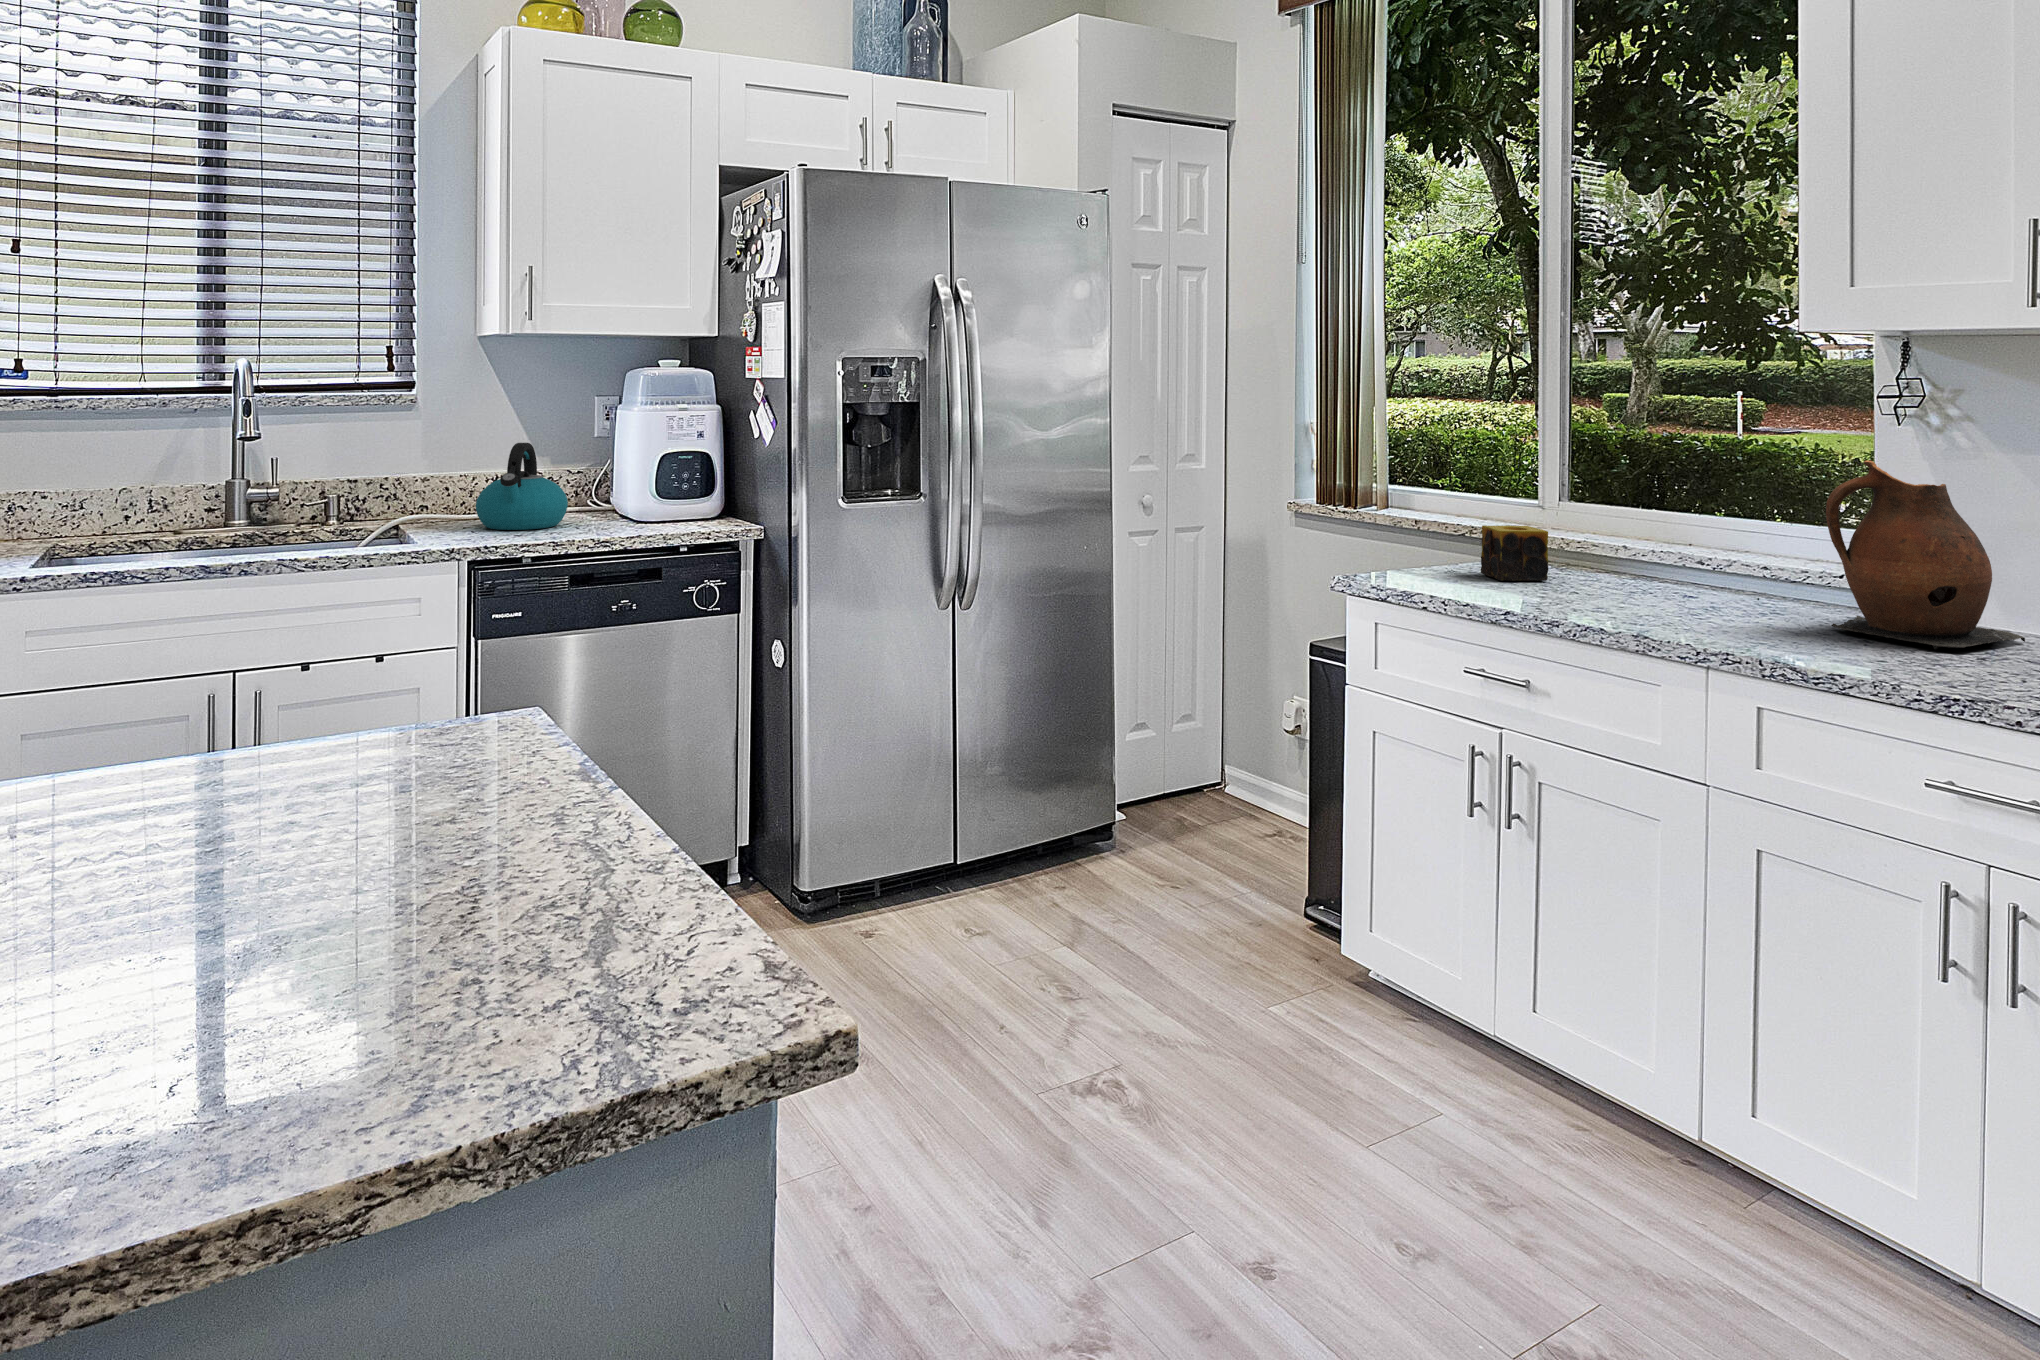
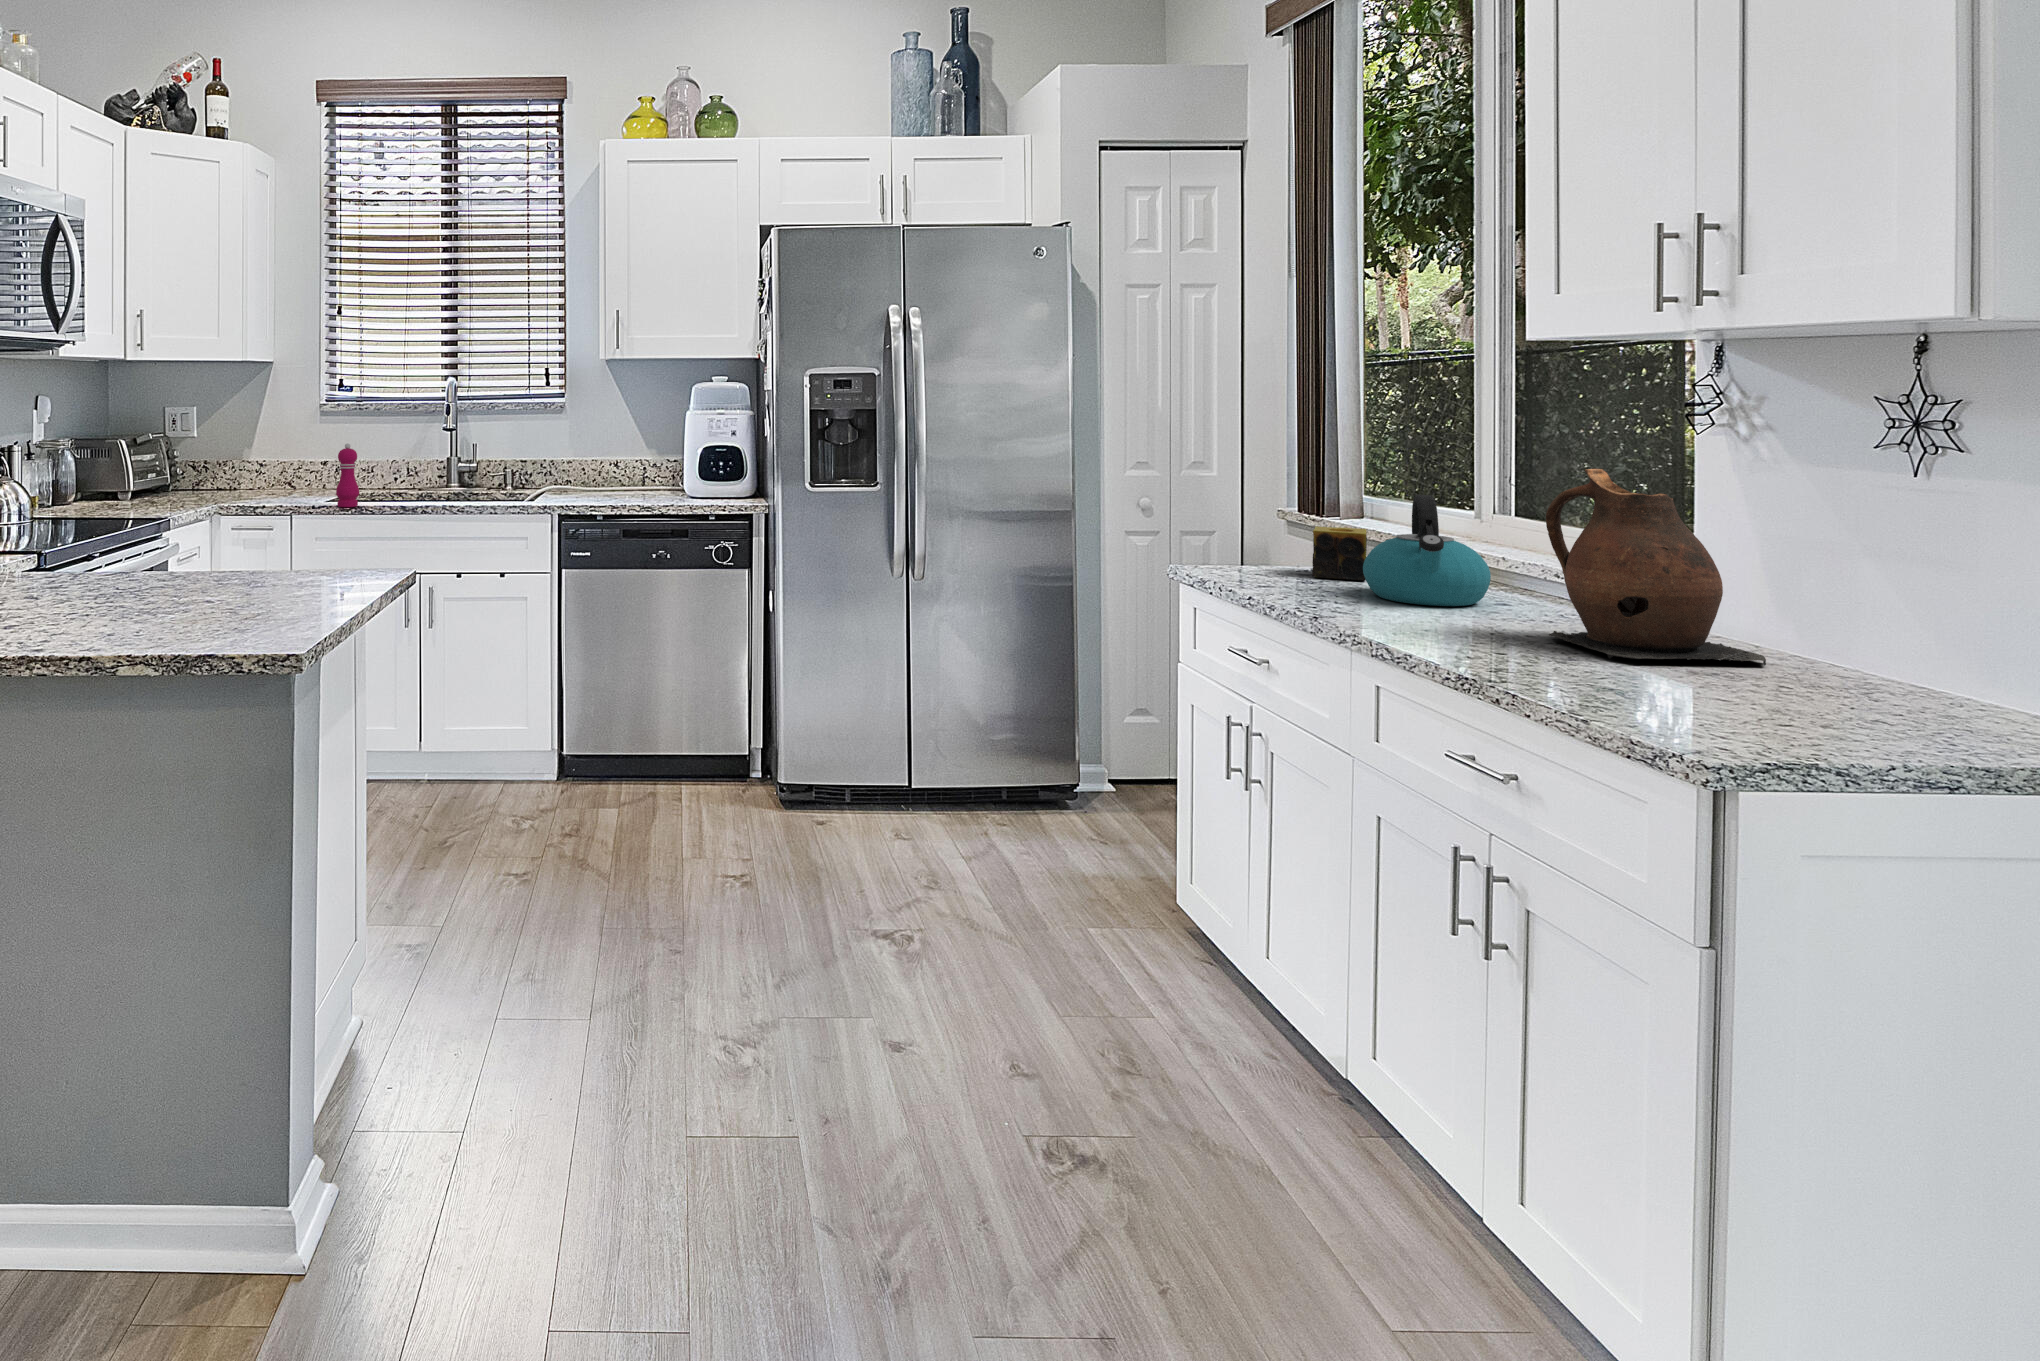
kettle: present [476,443,568,530] -> present [1363,495,1491,606]
pepper mill: none [73,466,118,574] -> present [336,443,359,507]

